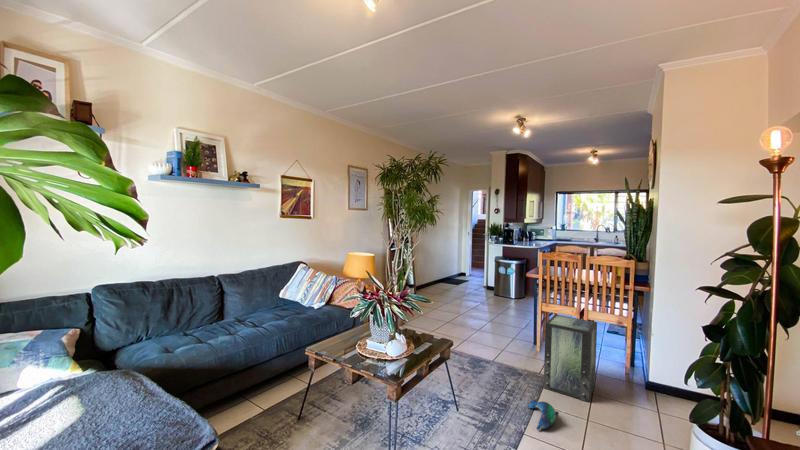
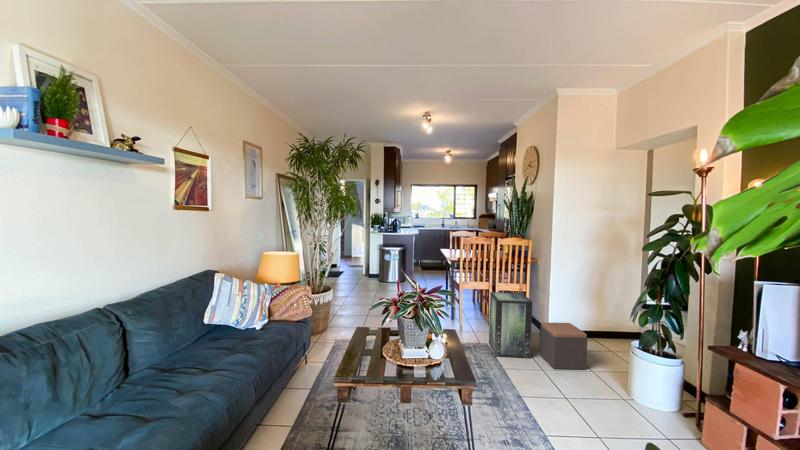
footstool: none [606,362,662,437] -> present [539,322,588,369]
plush toy: present [528,400,559,430] -> none [502,366,533,391]

